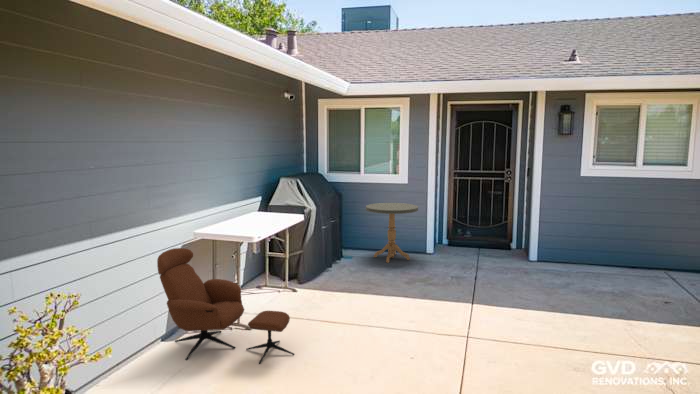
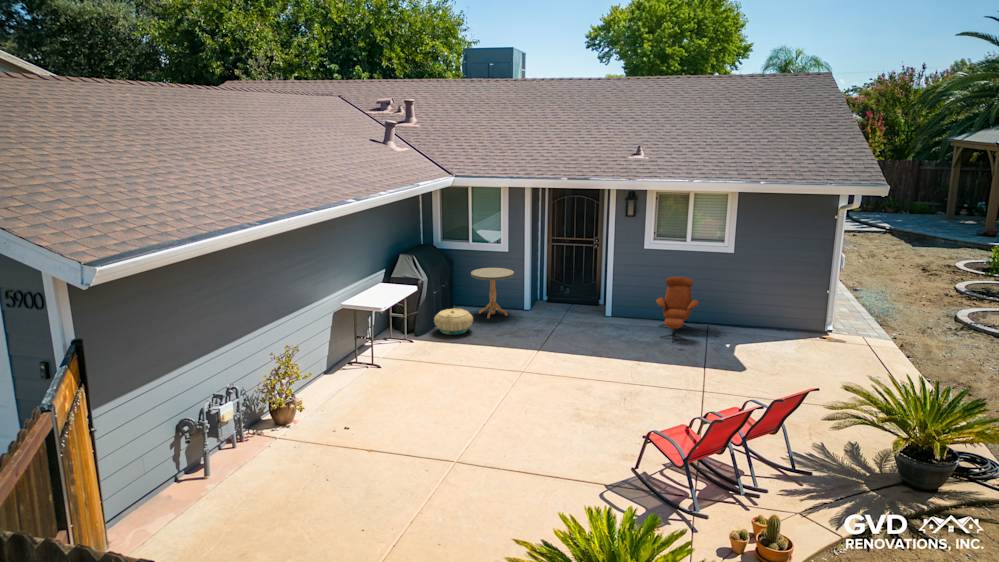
lounge chair: present [157,248,294,364] -> present [656,277,699,342]
basket: none [324,248,374,282] -> present [434,308,473,335]

